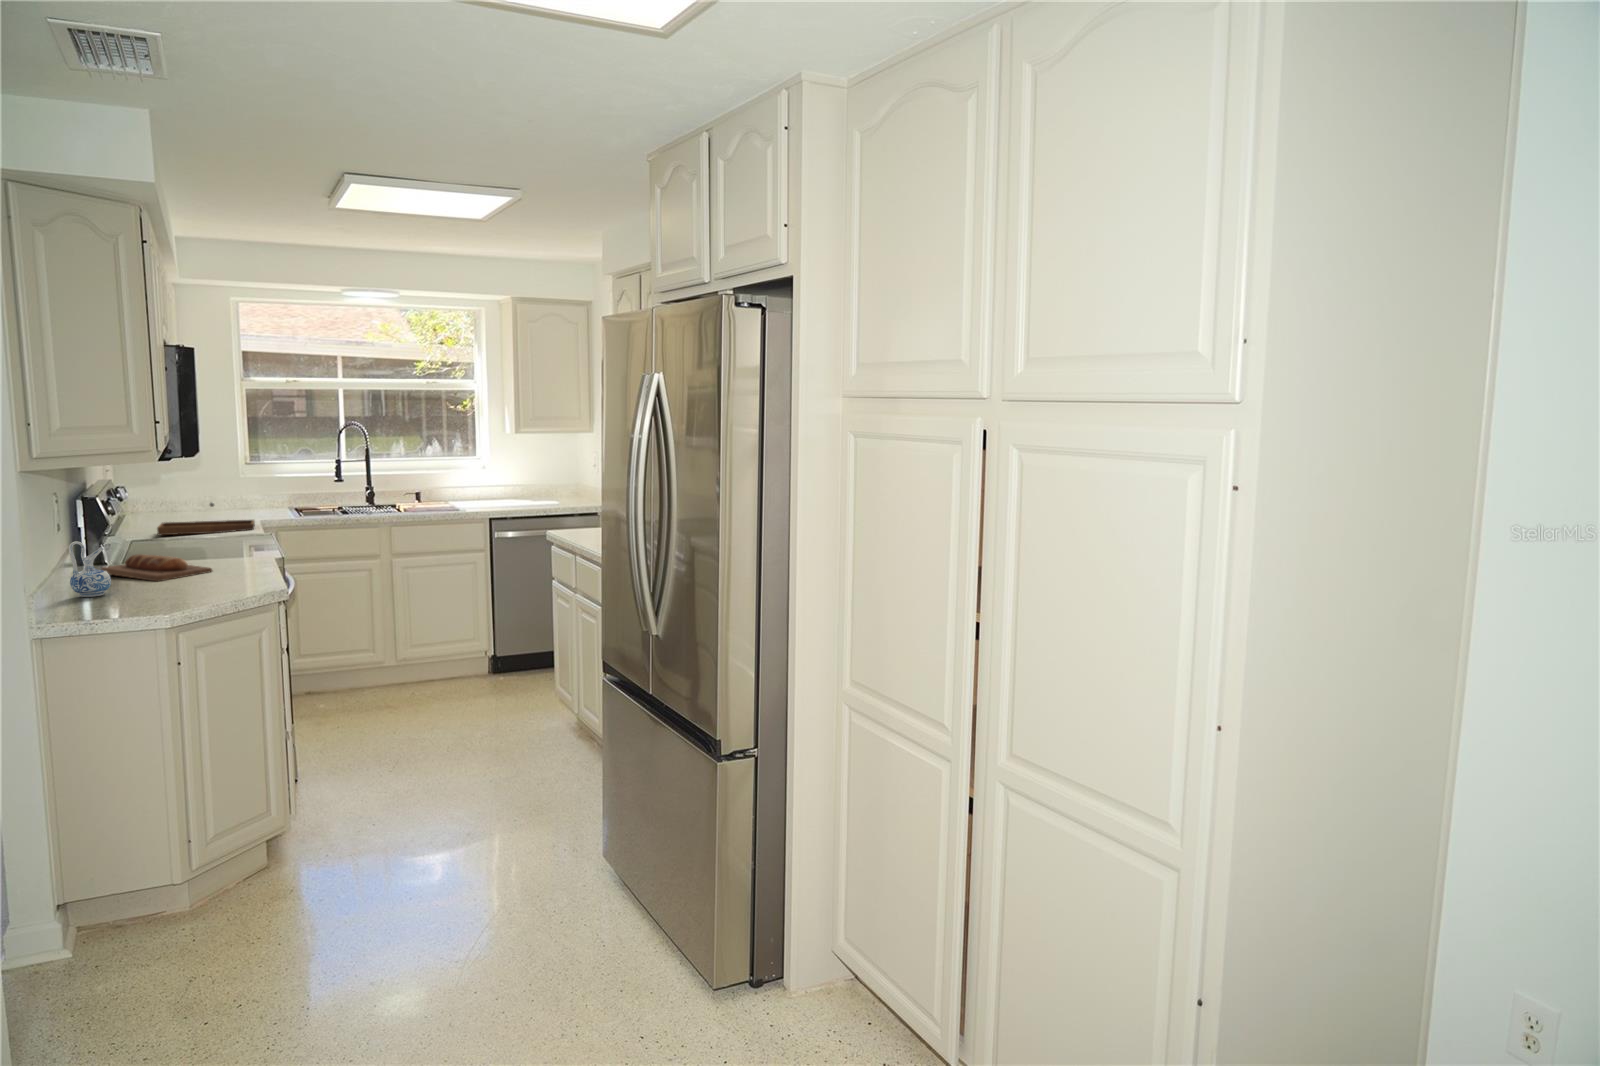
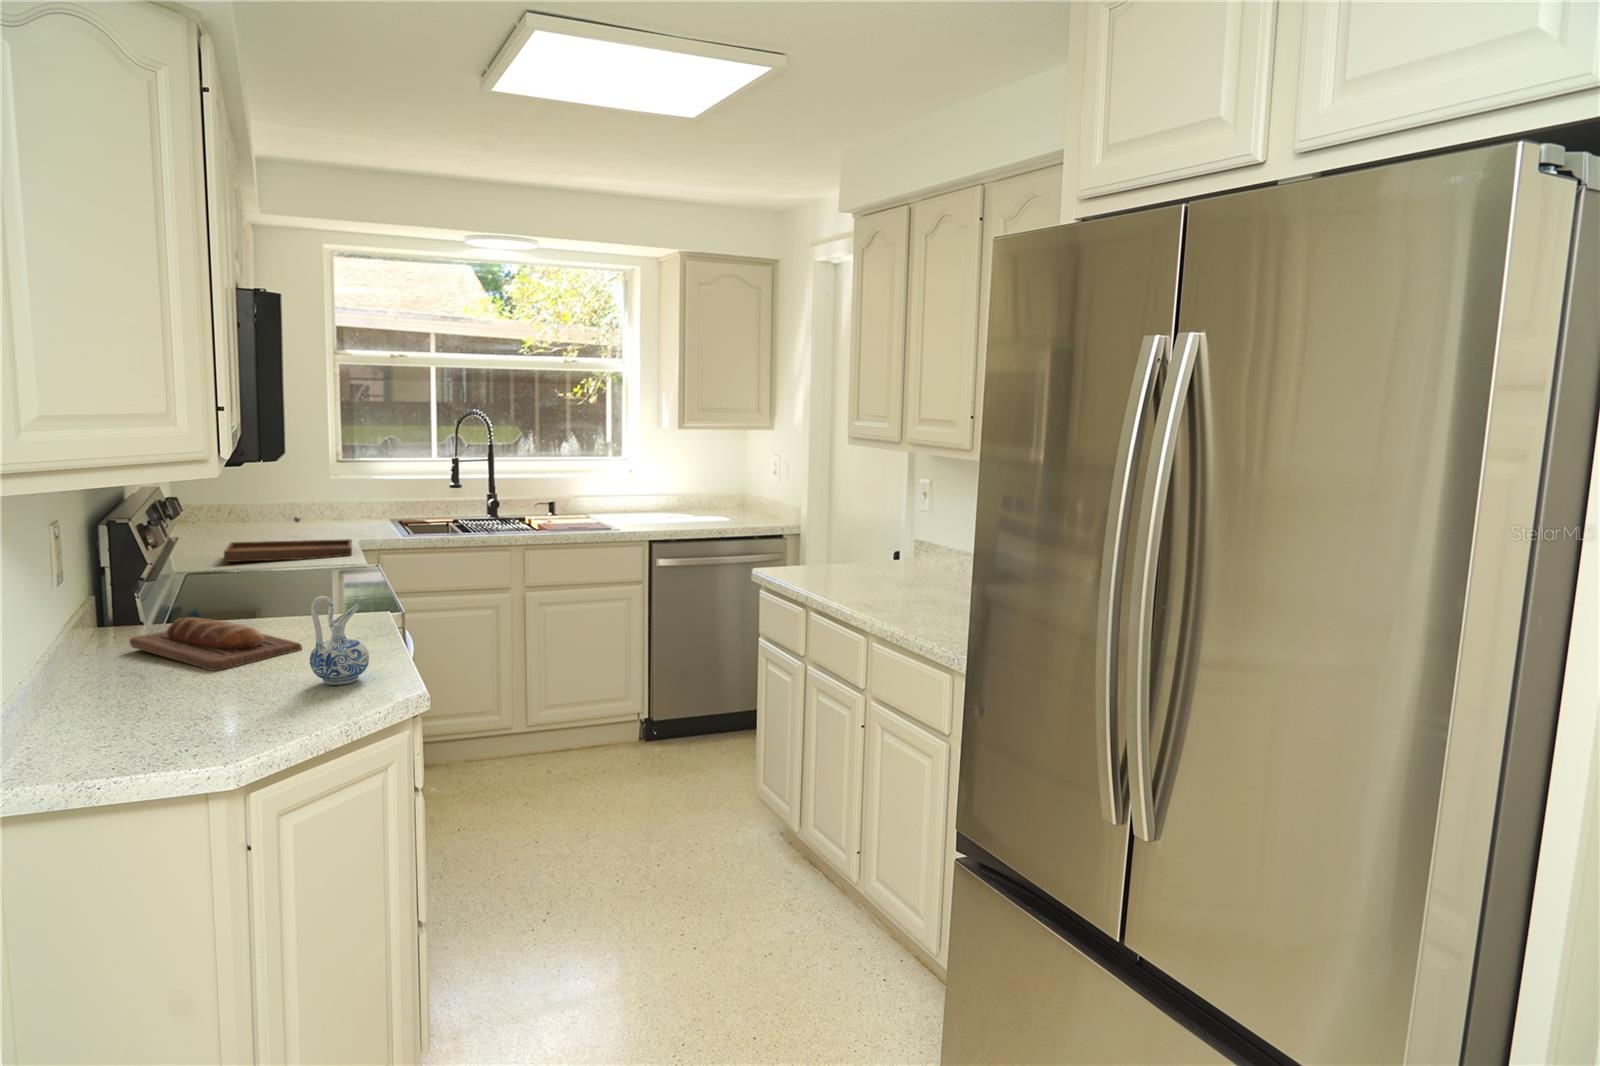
ceramic pitcher: present [69,541,111,597] -> present [310,596,369,685]

